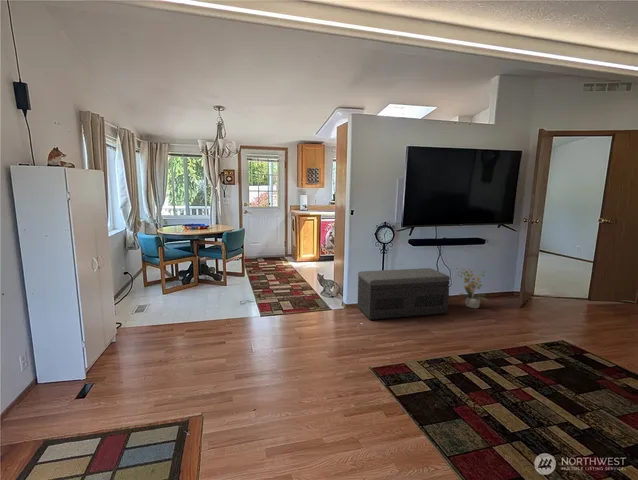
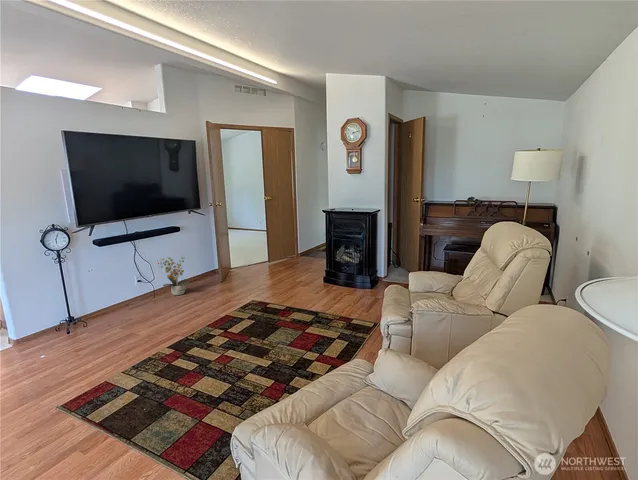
storage bench: present [357,268,450,320] -> none [19,266,153,349]

